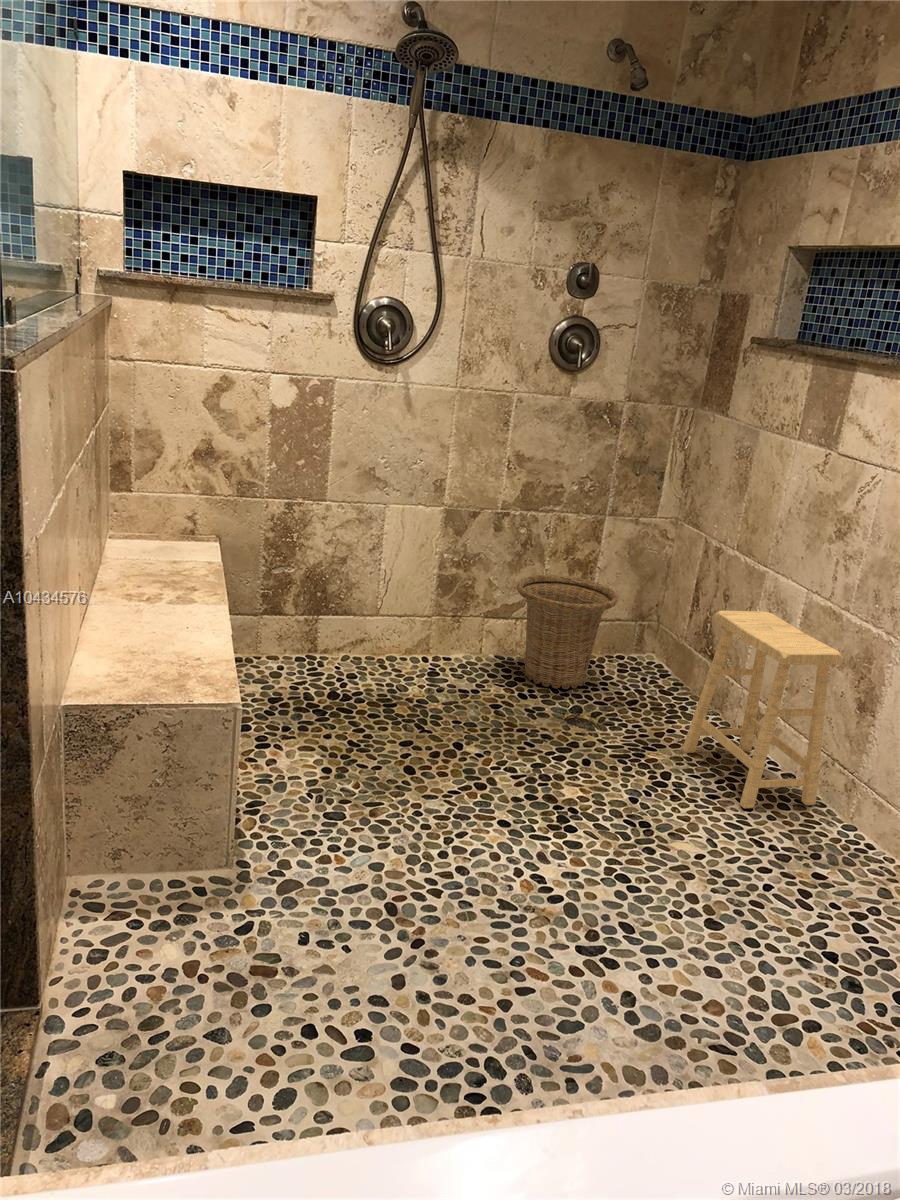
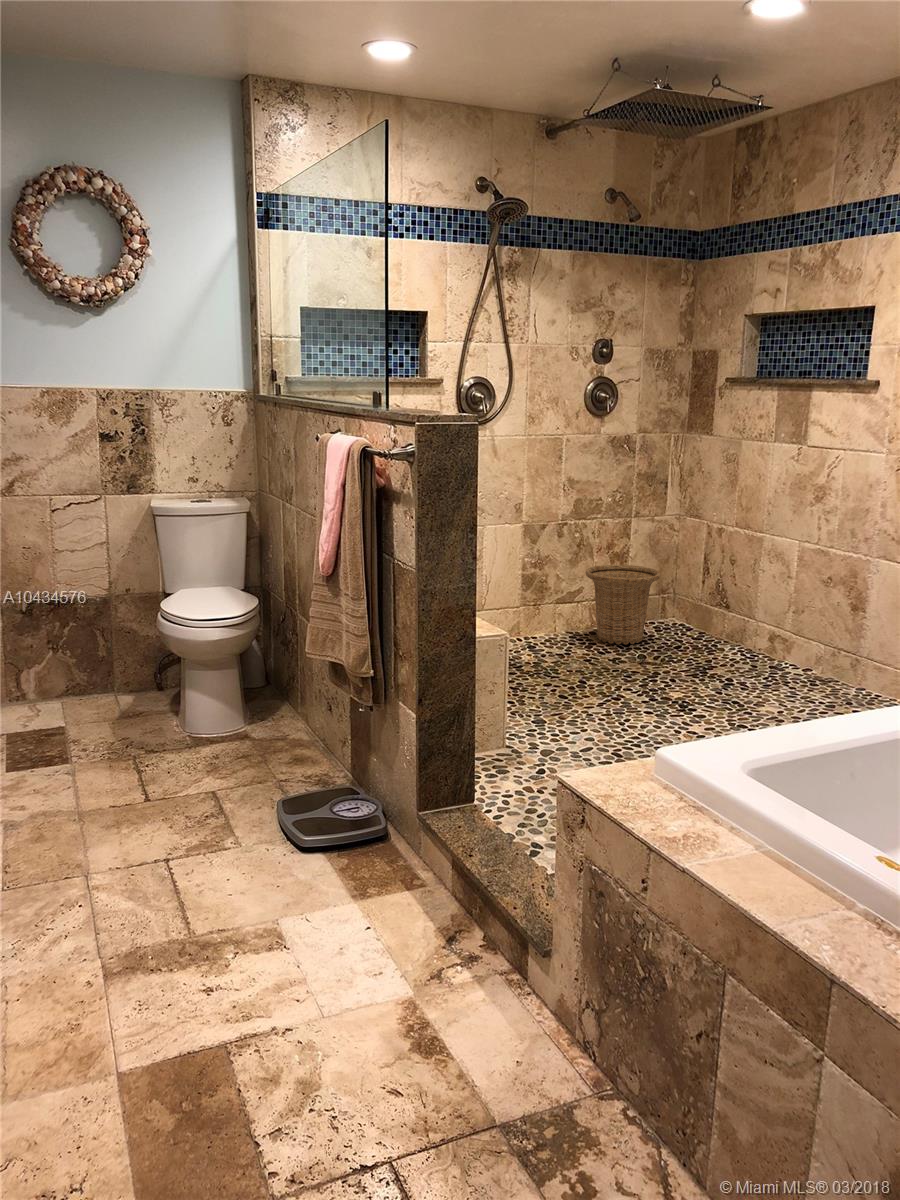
footstool: present [682,611,843,808] -> none [732,561,838,689]

